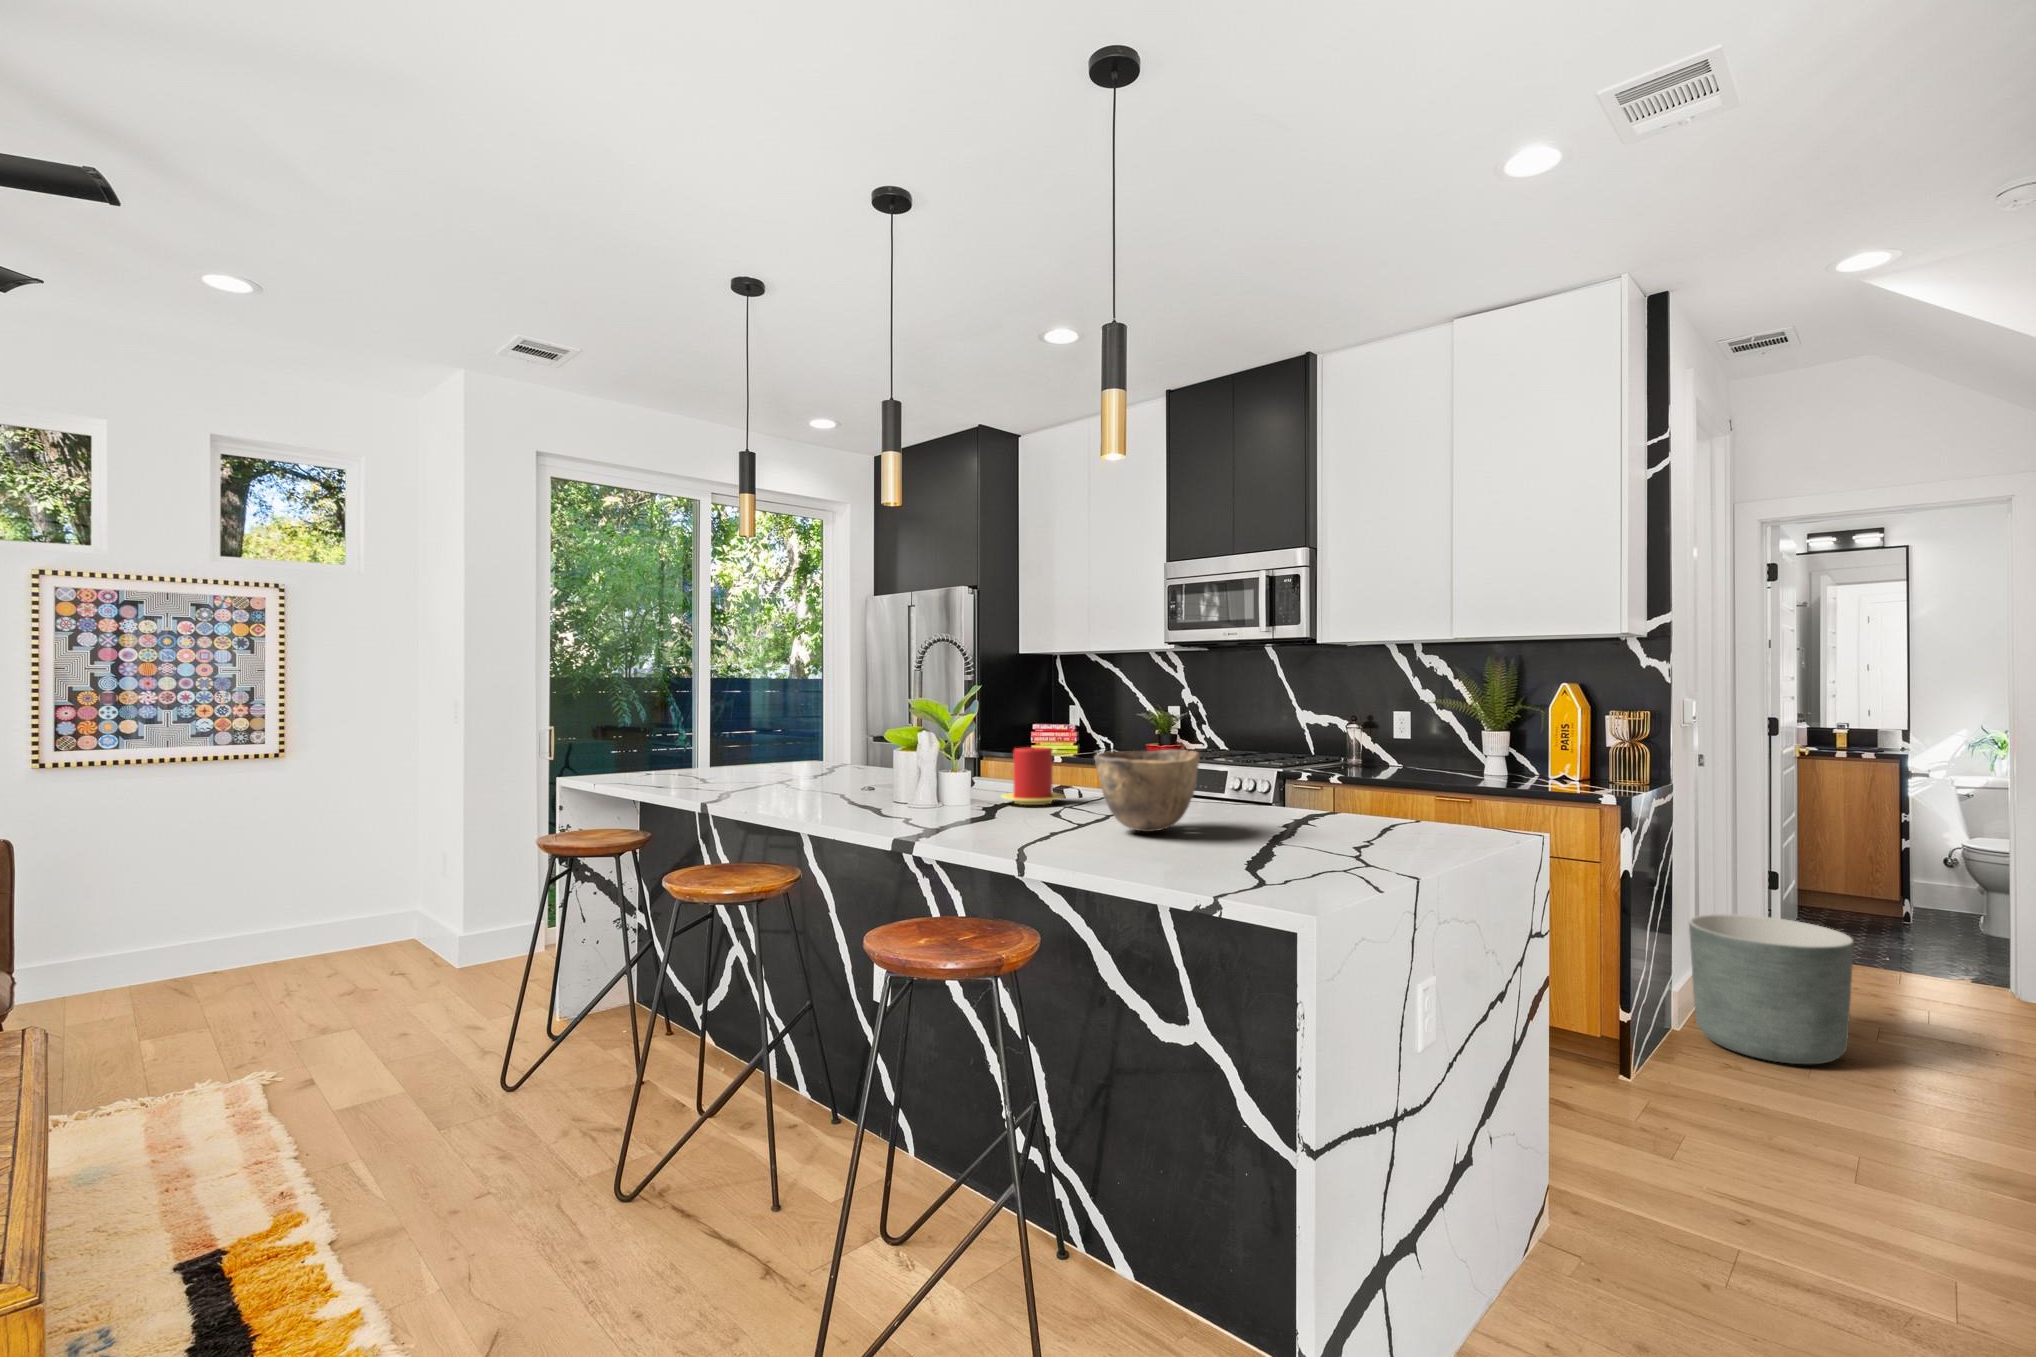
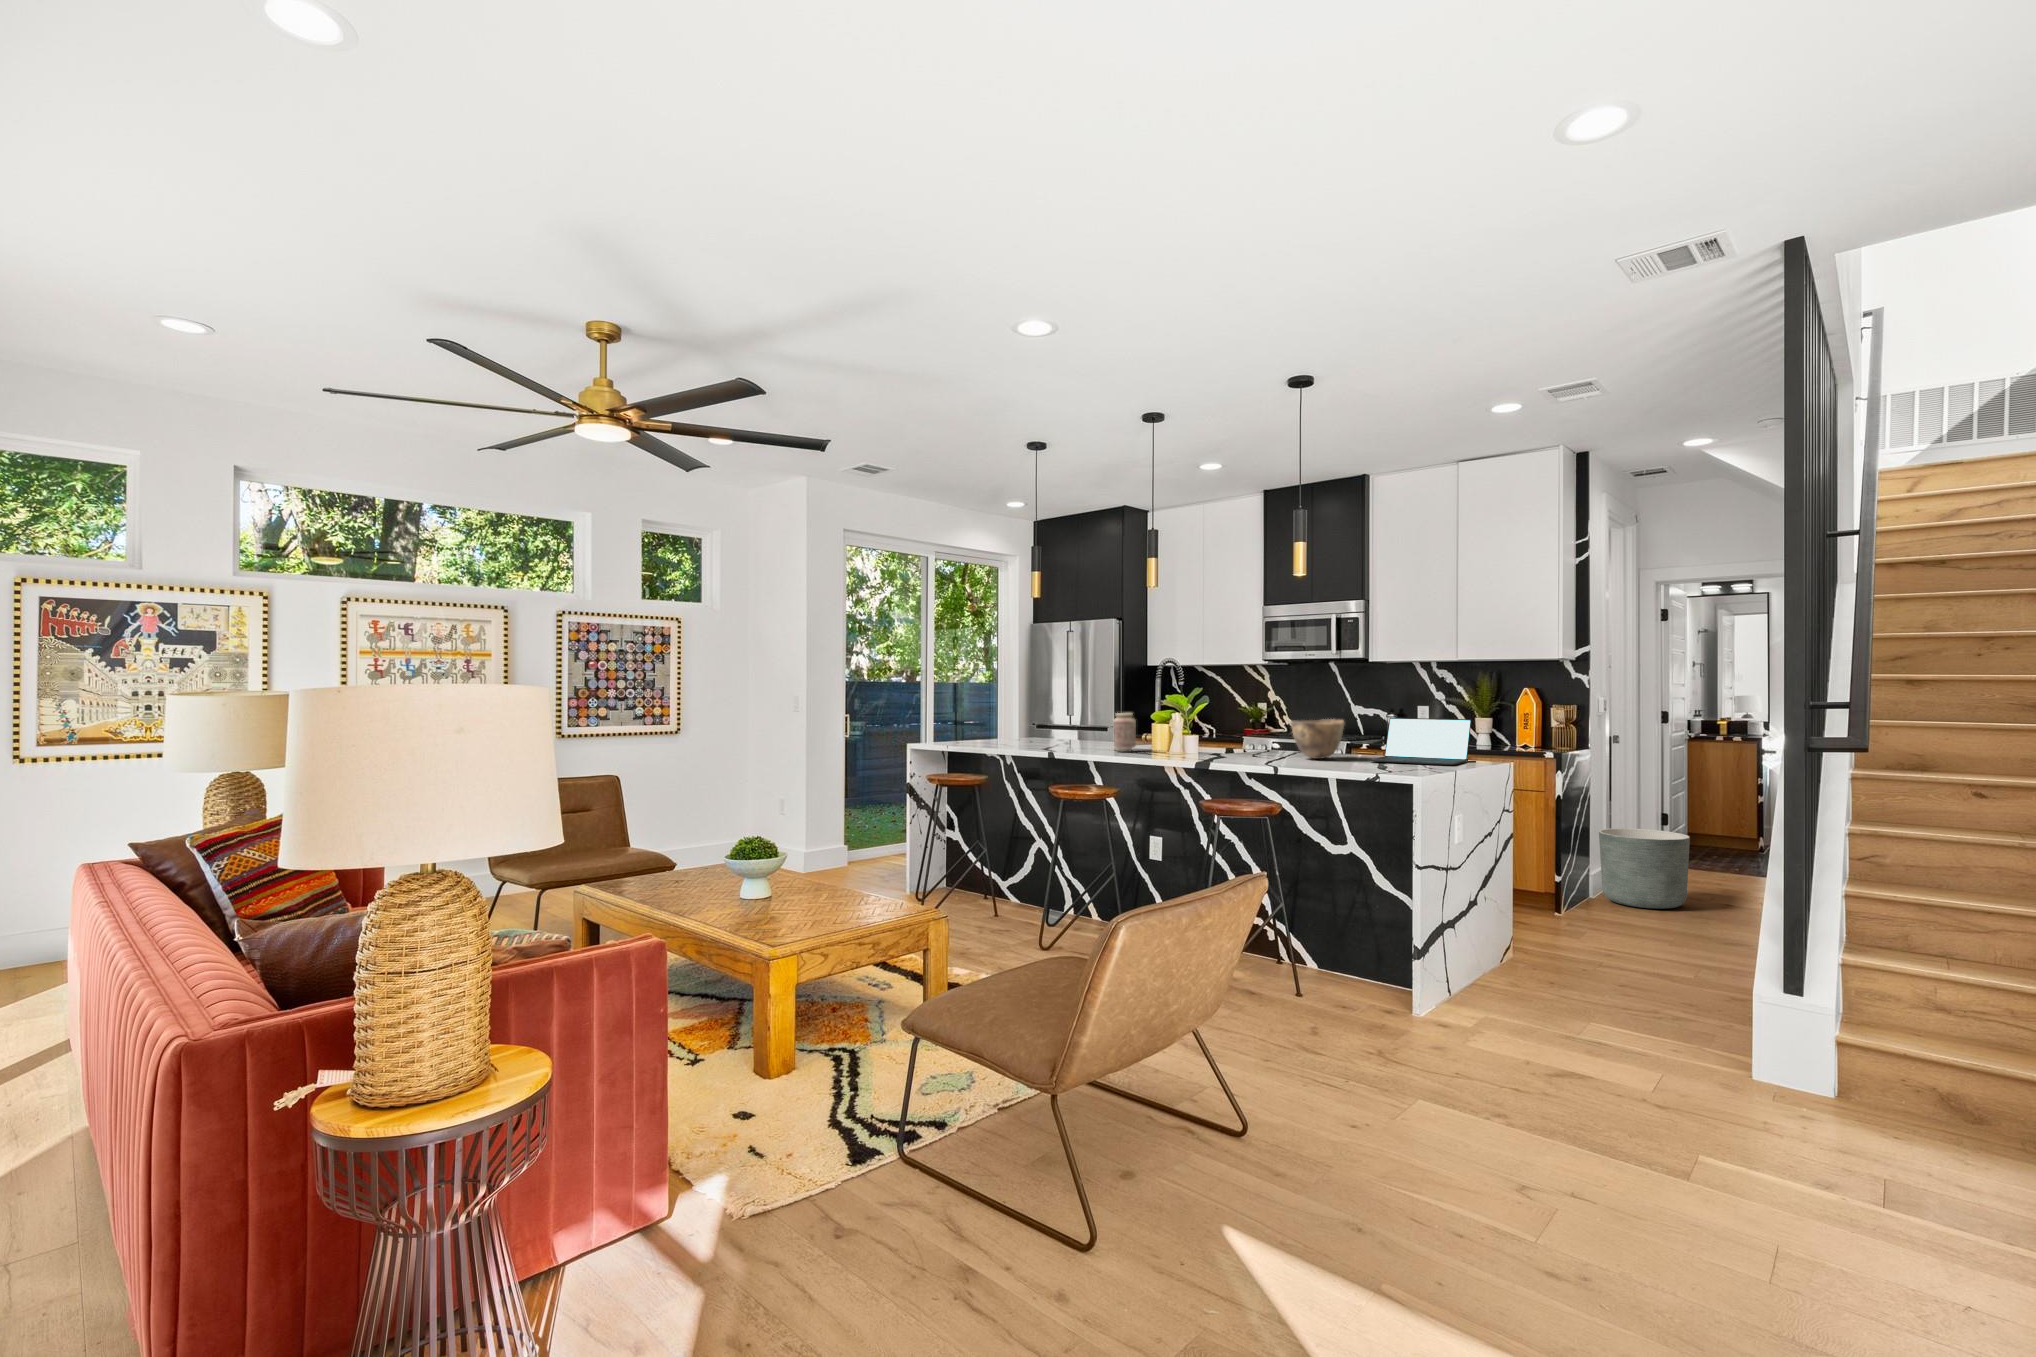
vase: none [822,732,863,802] -> present [1113,713,1136,752]
candle: present [1001,747,1065,805] -> none [1217,721,1254,752]
laptop: none [1238,747,1460,864] -> present [1369,718,1471,765]

